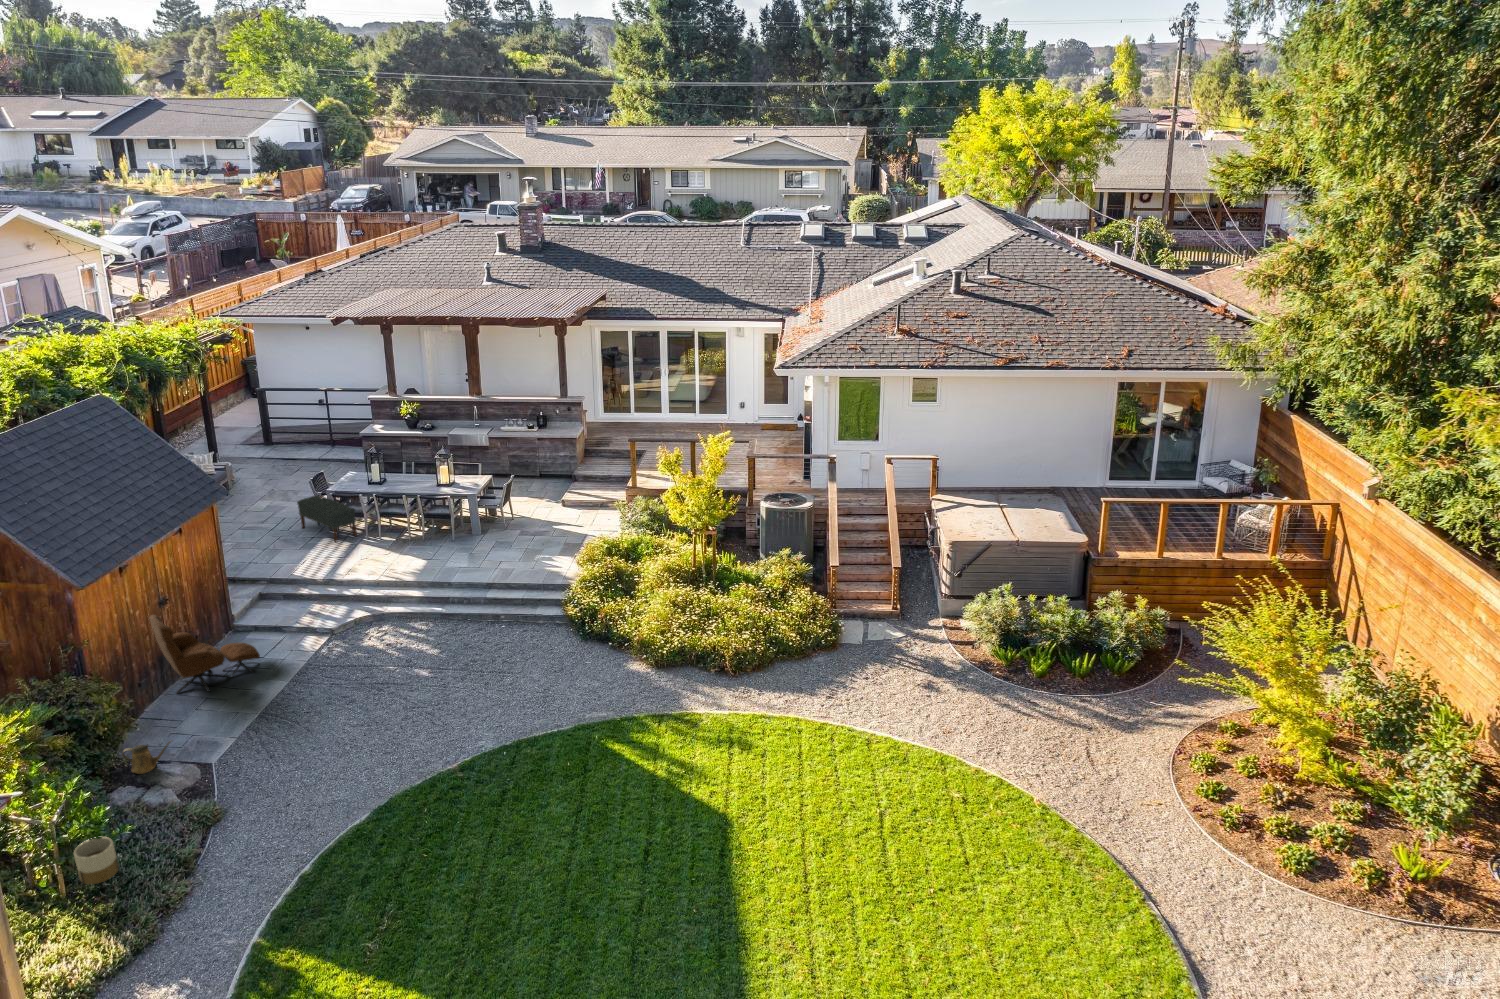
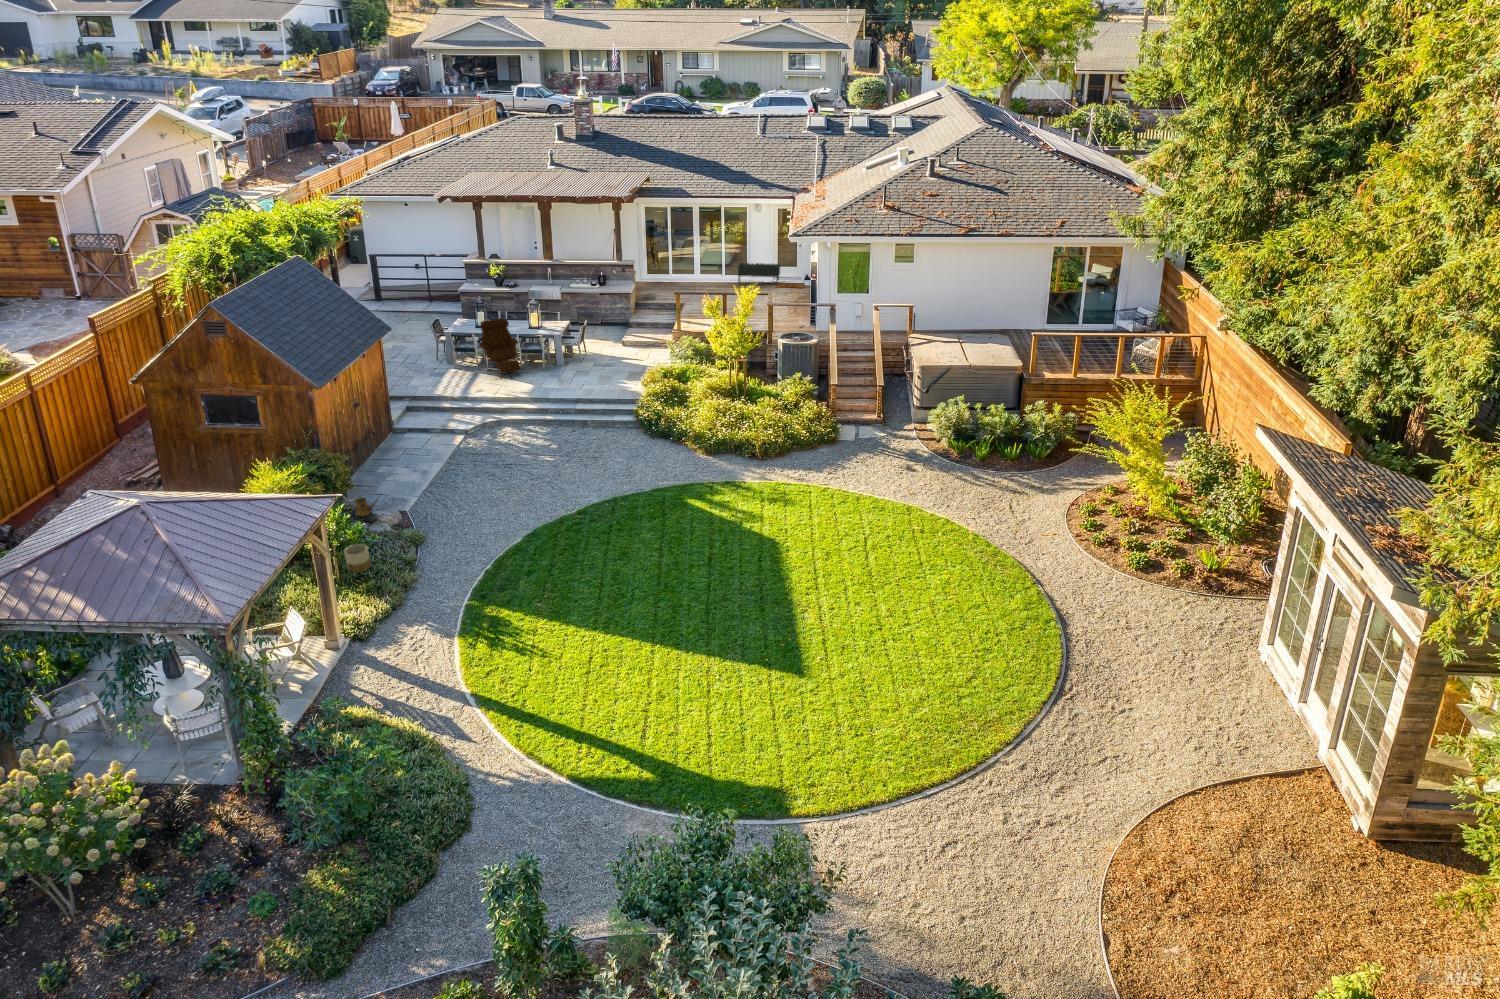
bench: present [297,495,357,542] -> present [738,263,780,284]
lounge chair: present [149,615,260,694] -> present [480,318,521,375]

